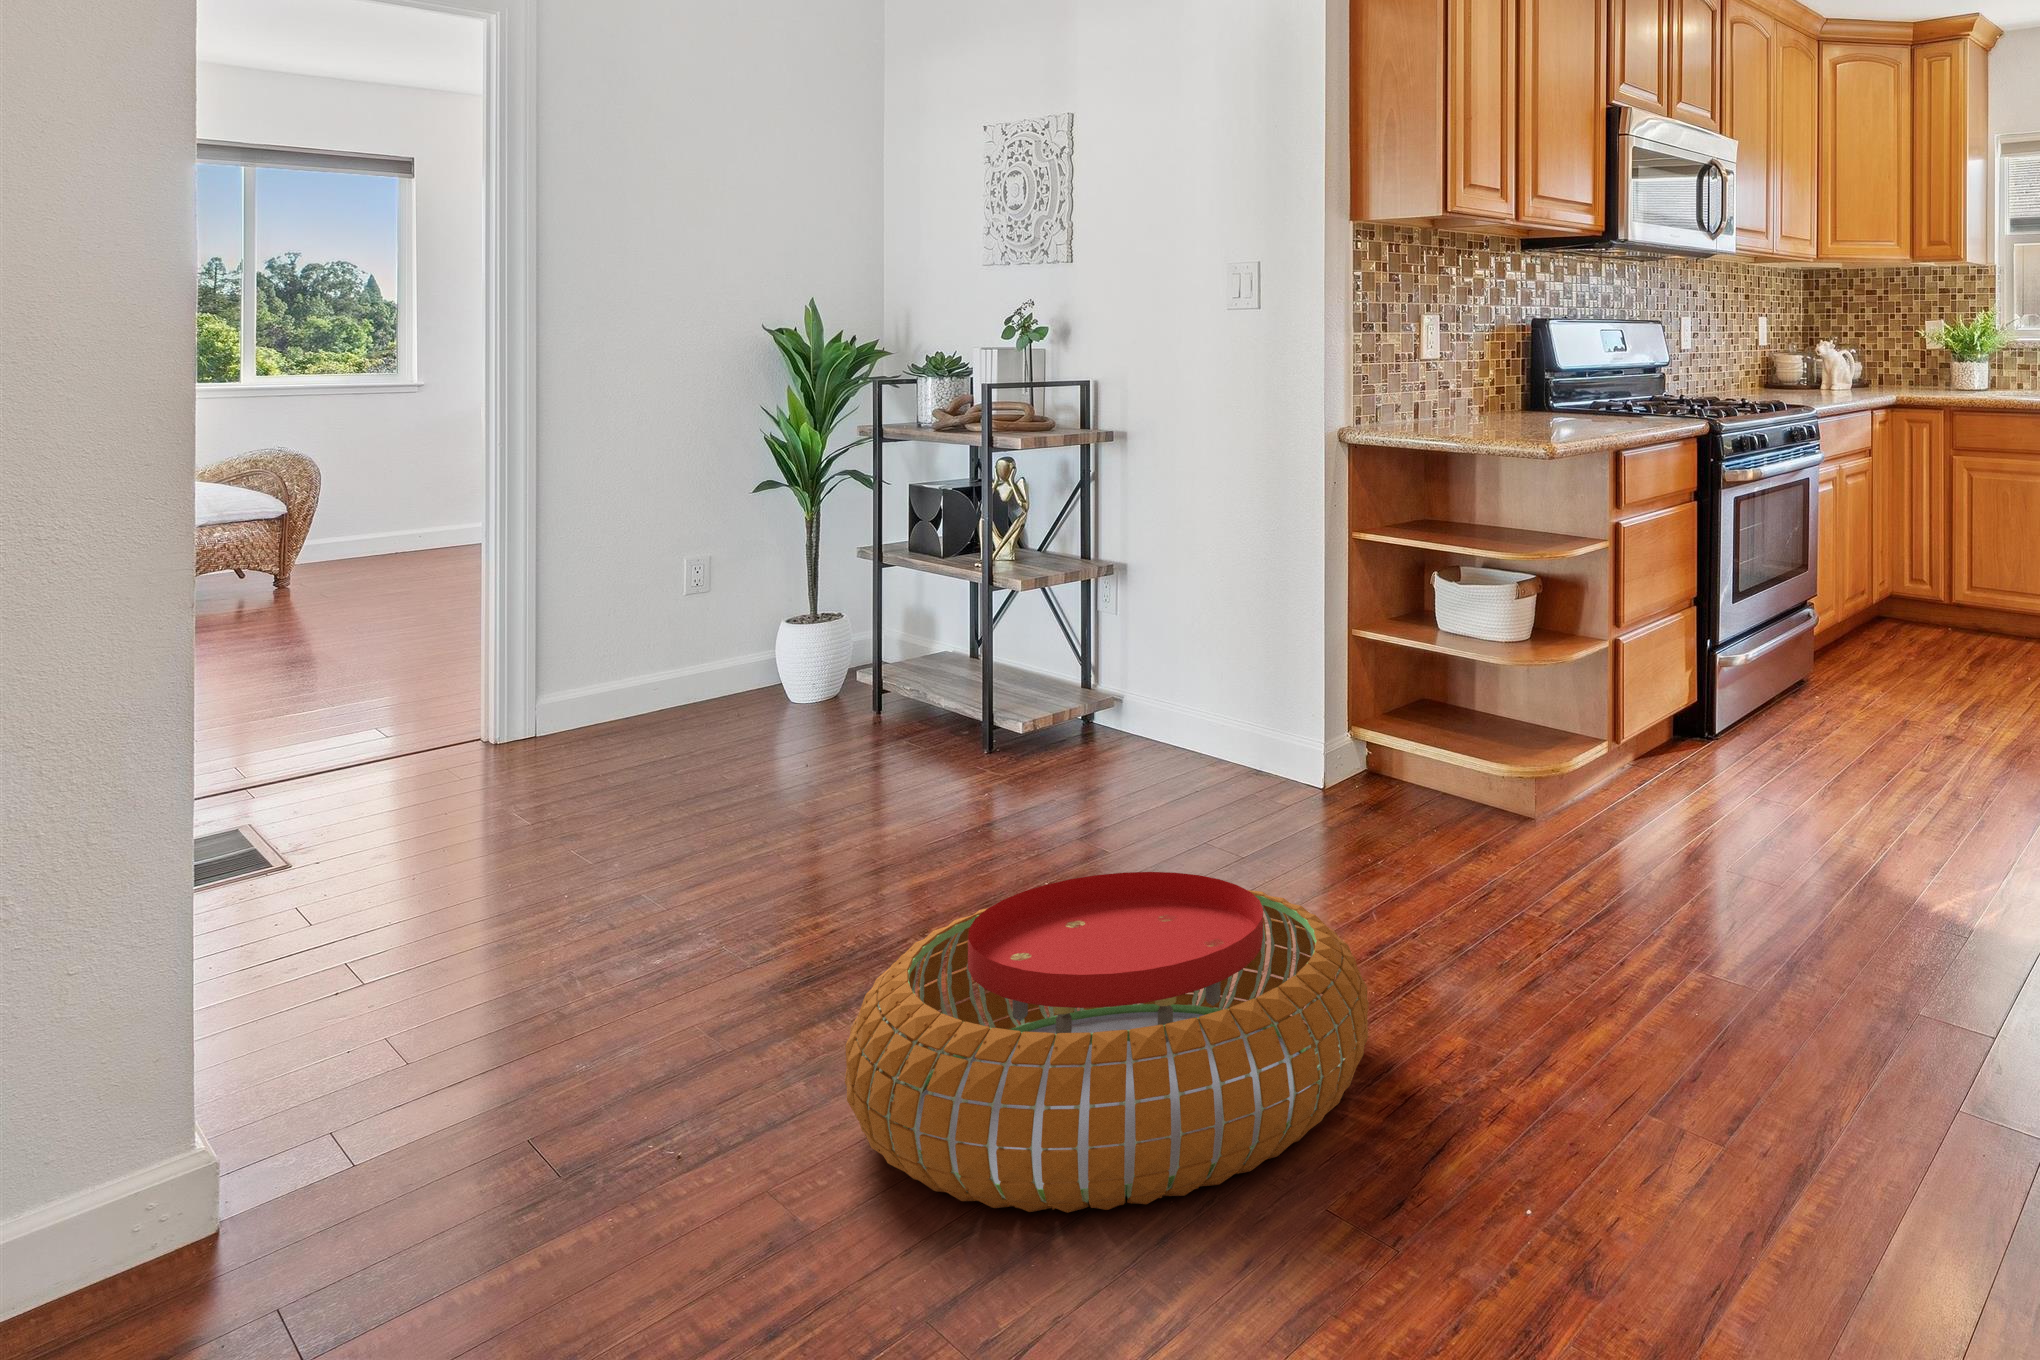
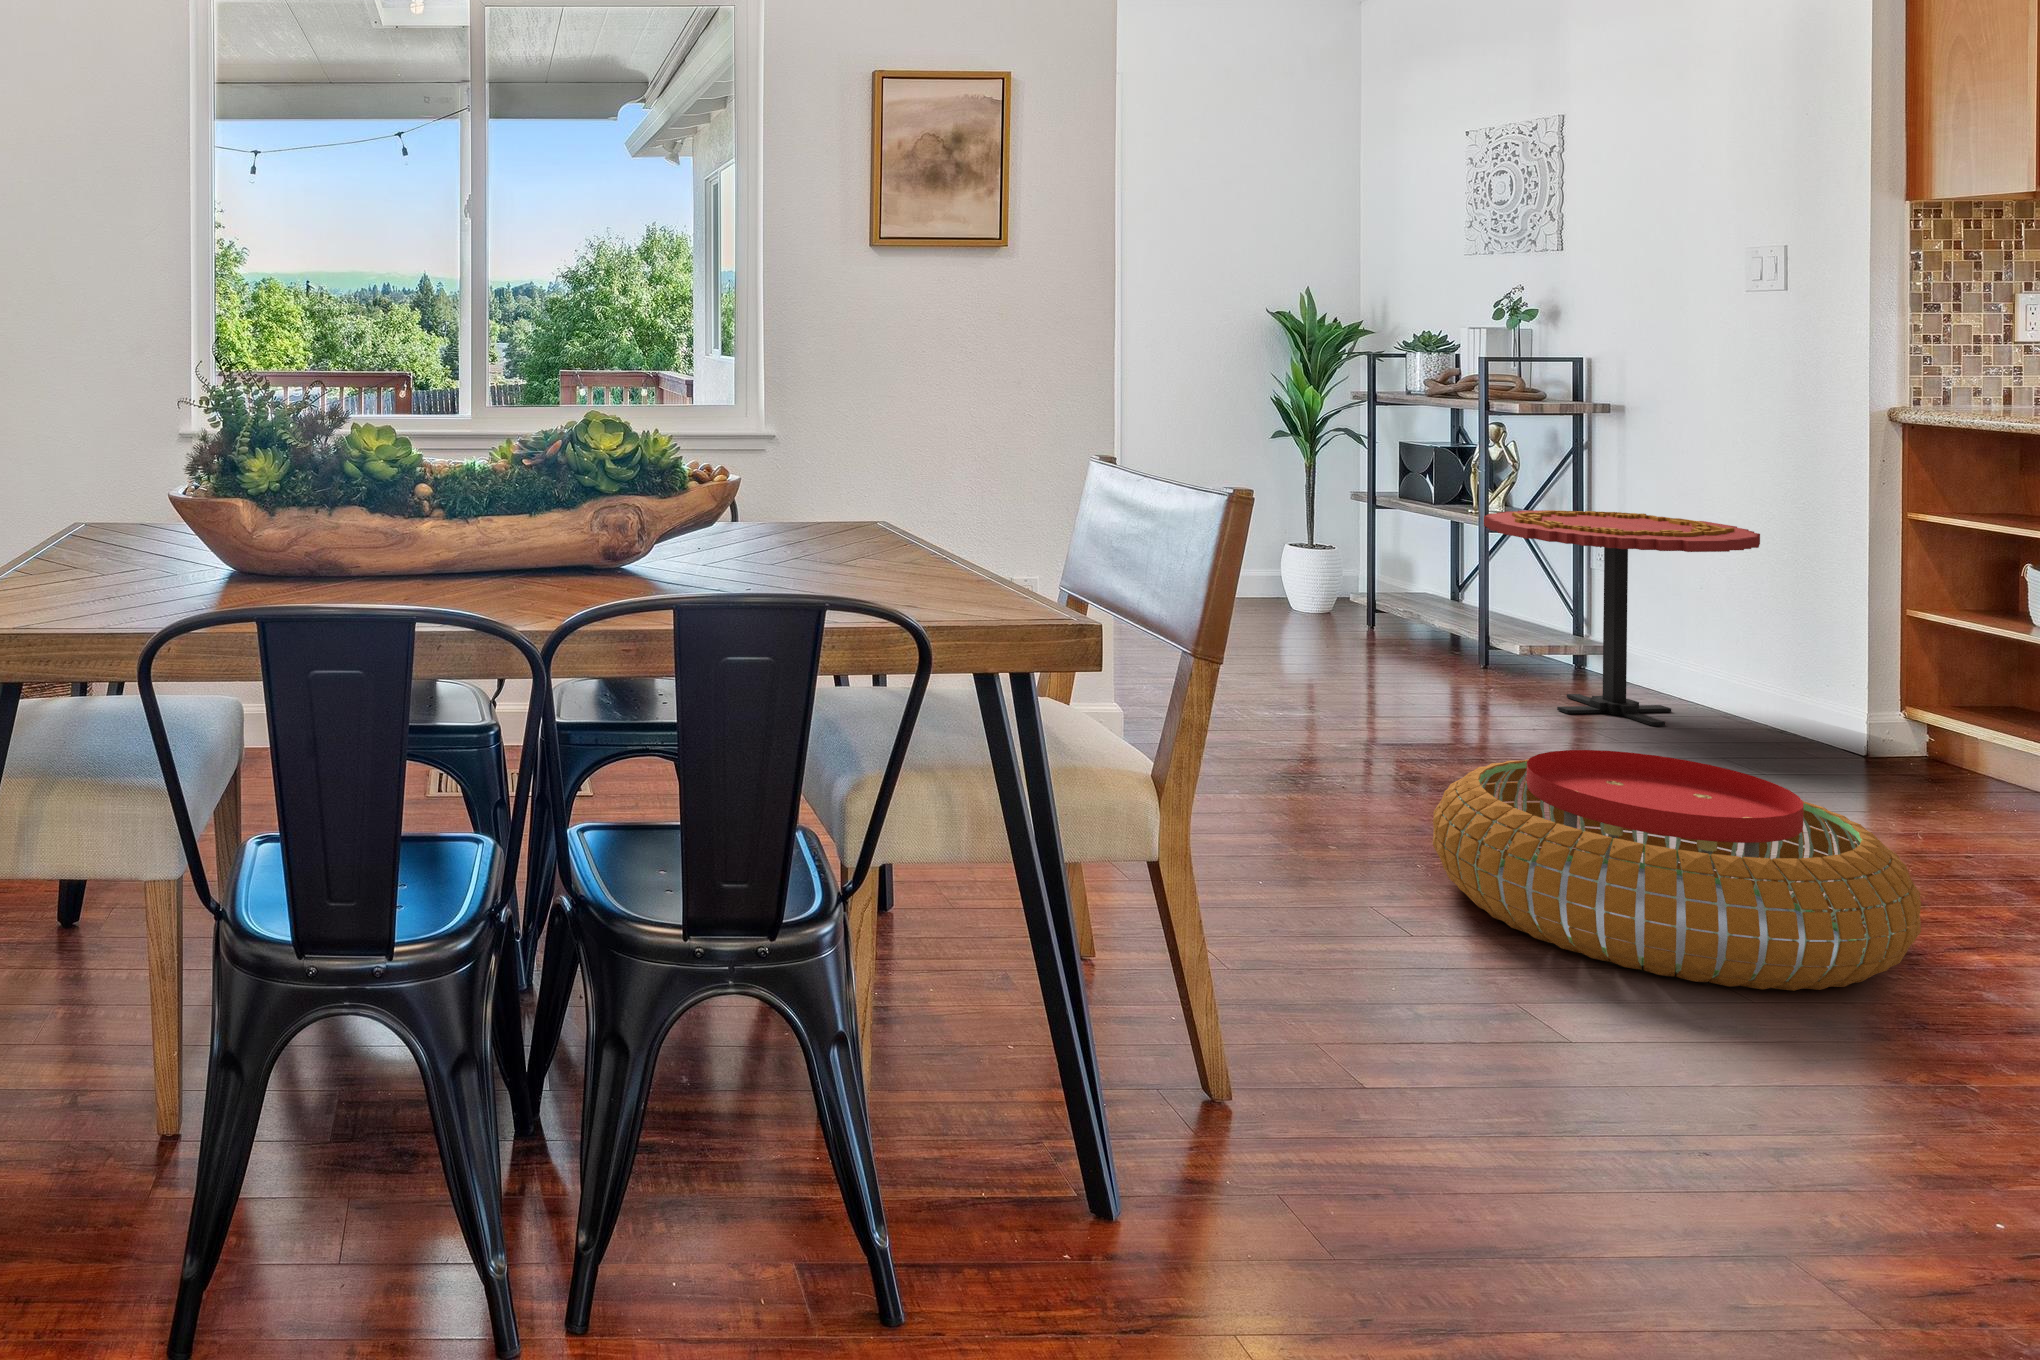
side table: none [981,549,1238,789] -> present [1484,510,1760,726]

